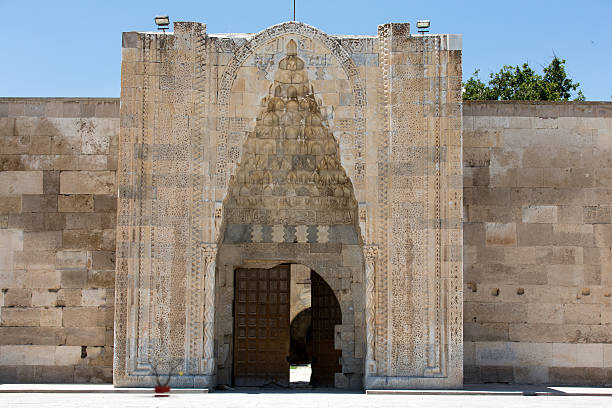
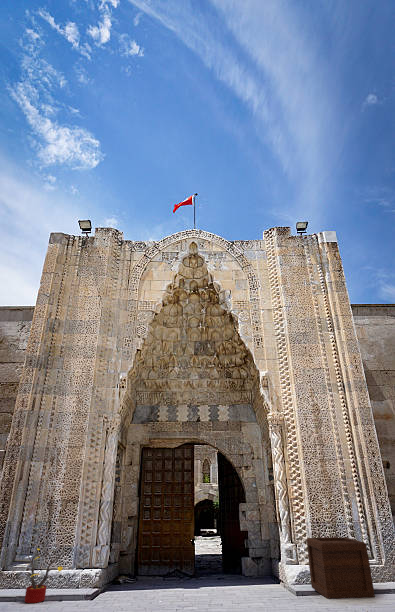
wooden crate: none [391,352,436,394] -> present [306,537,375,599]

